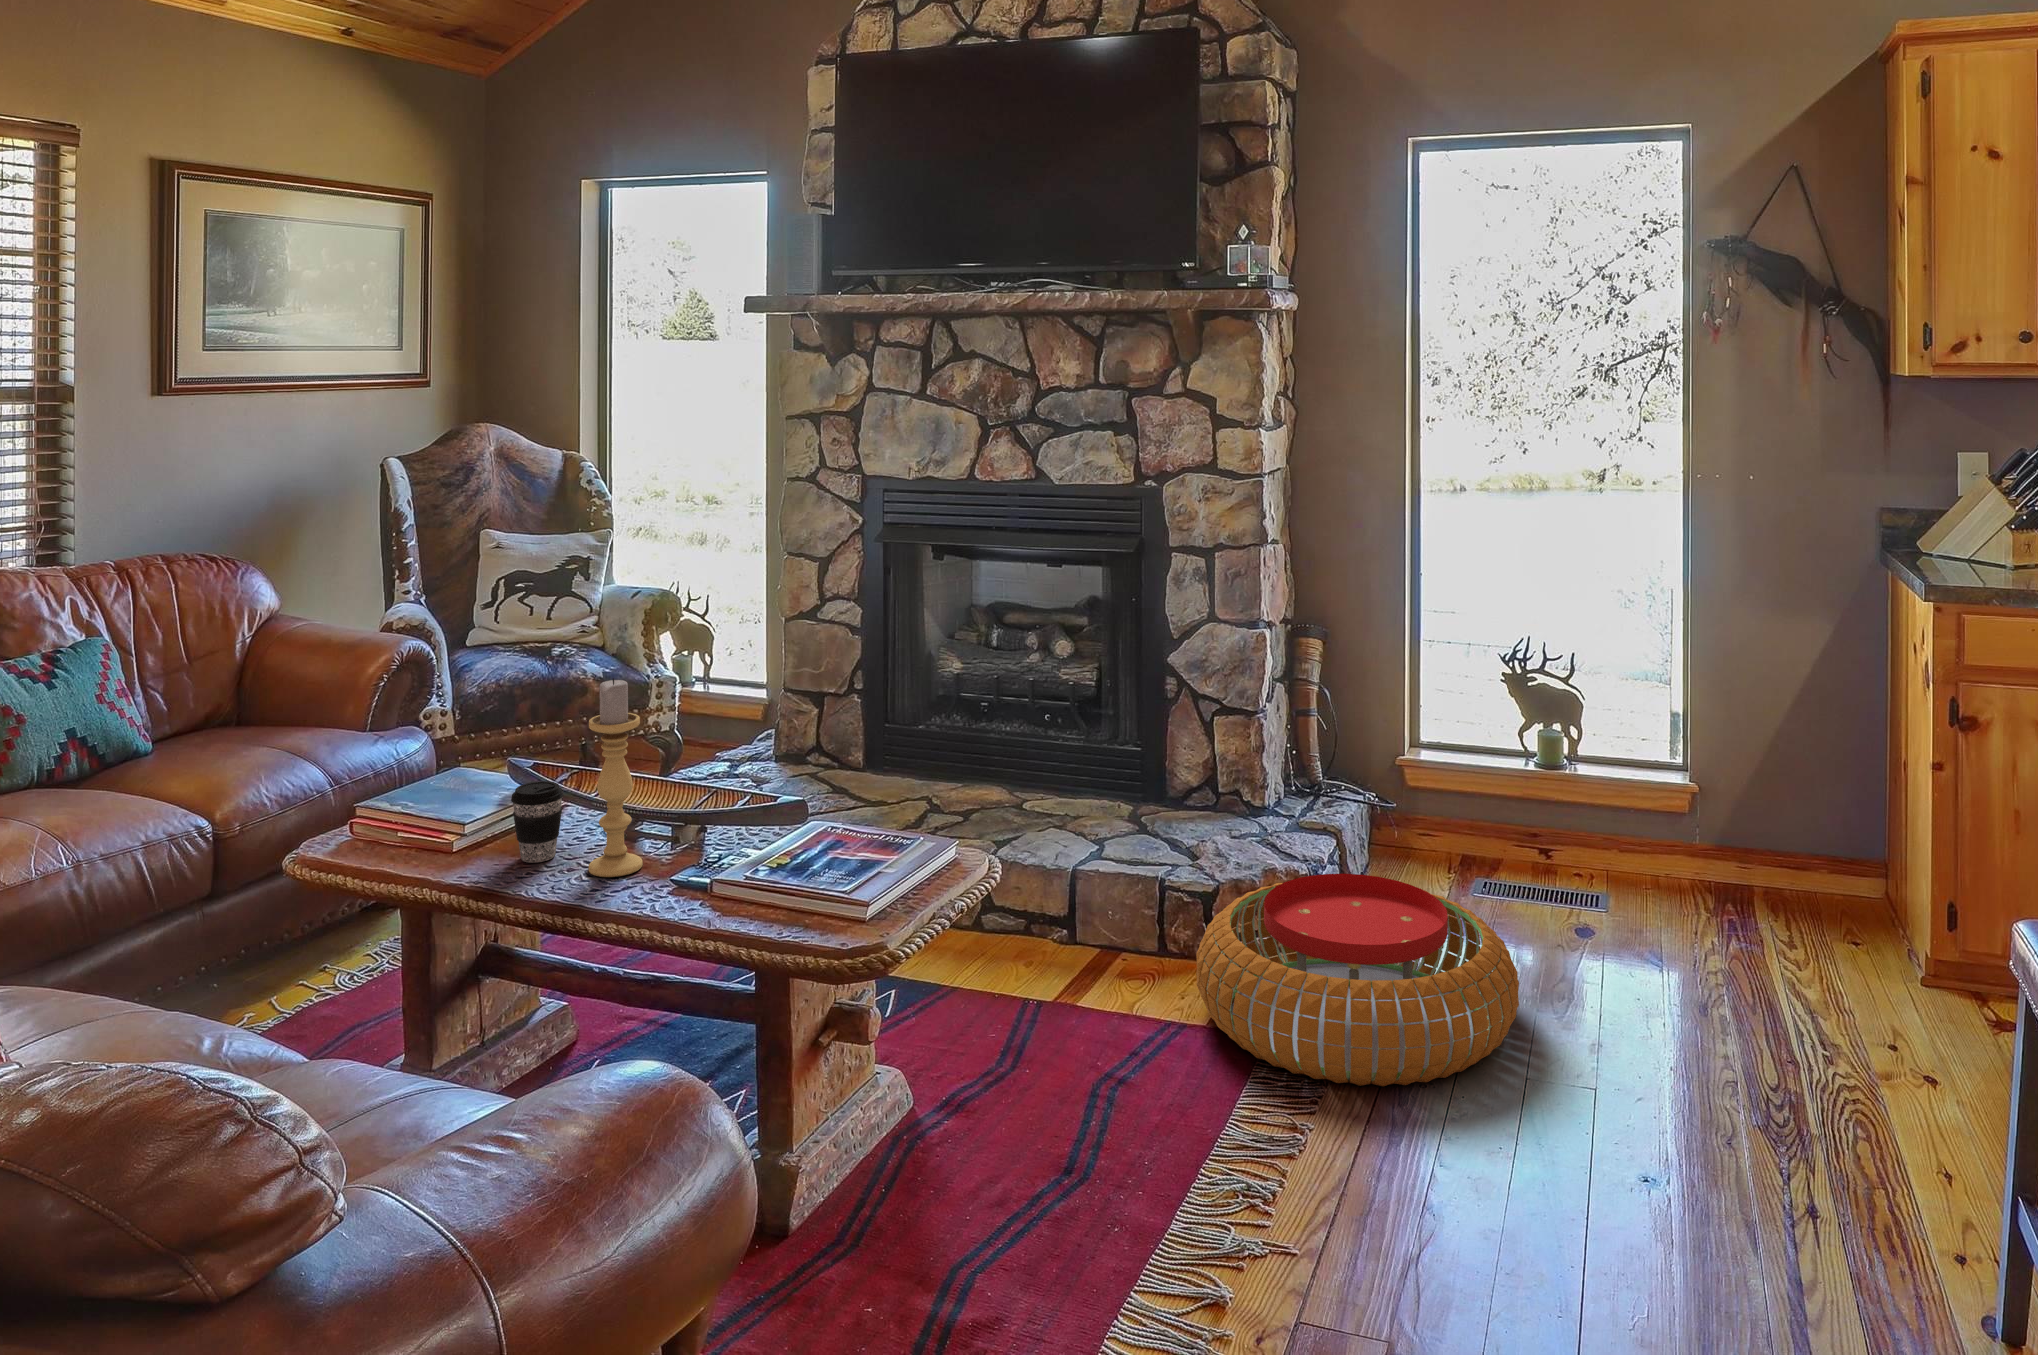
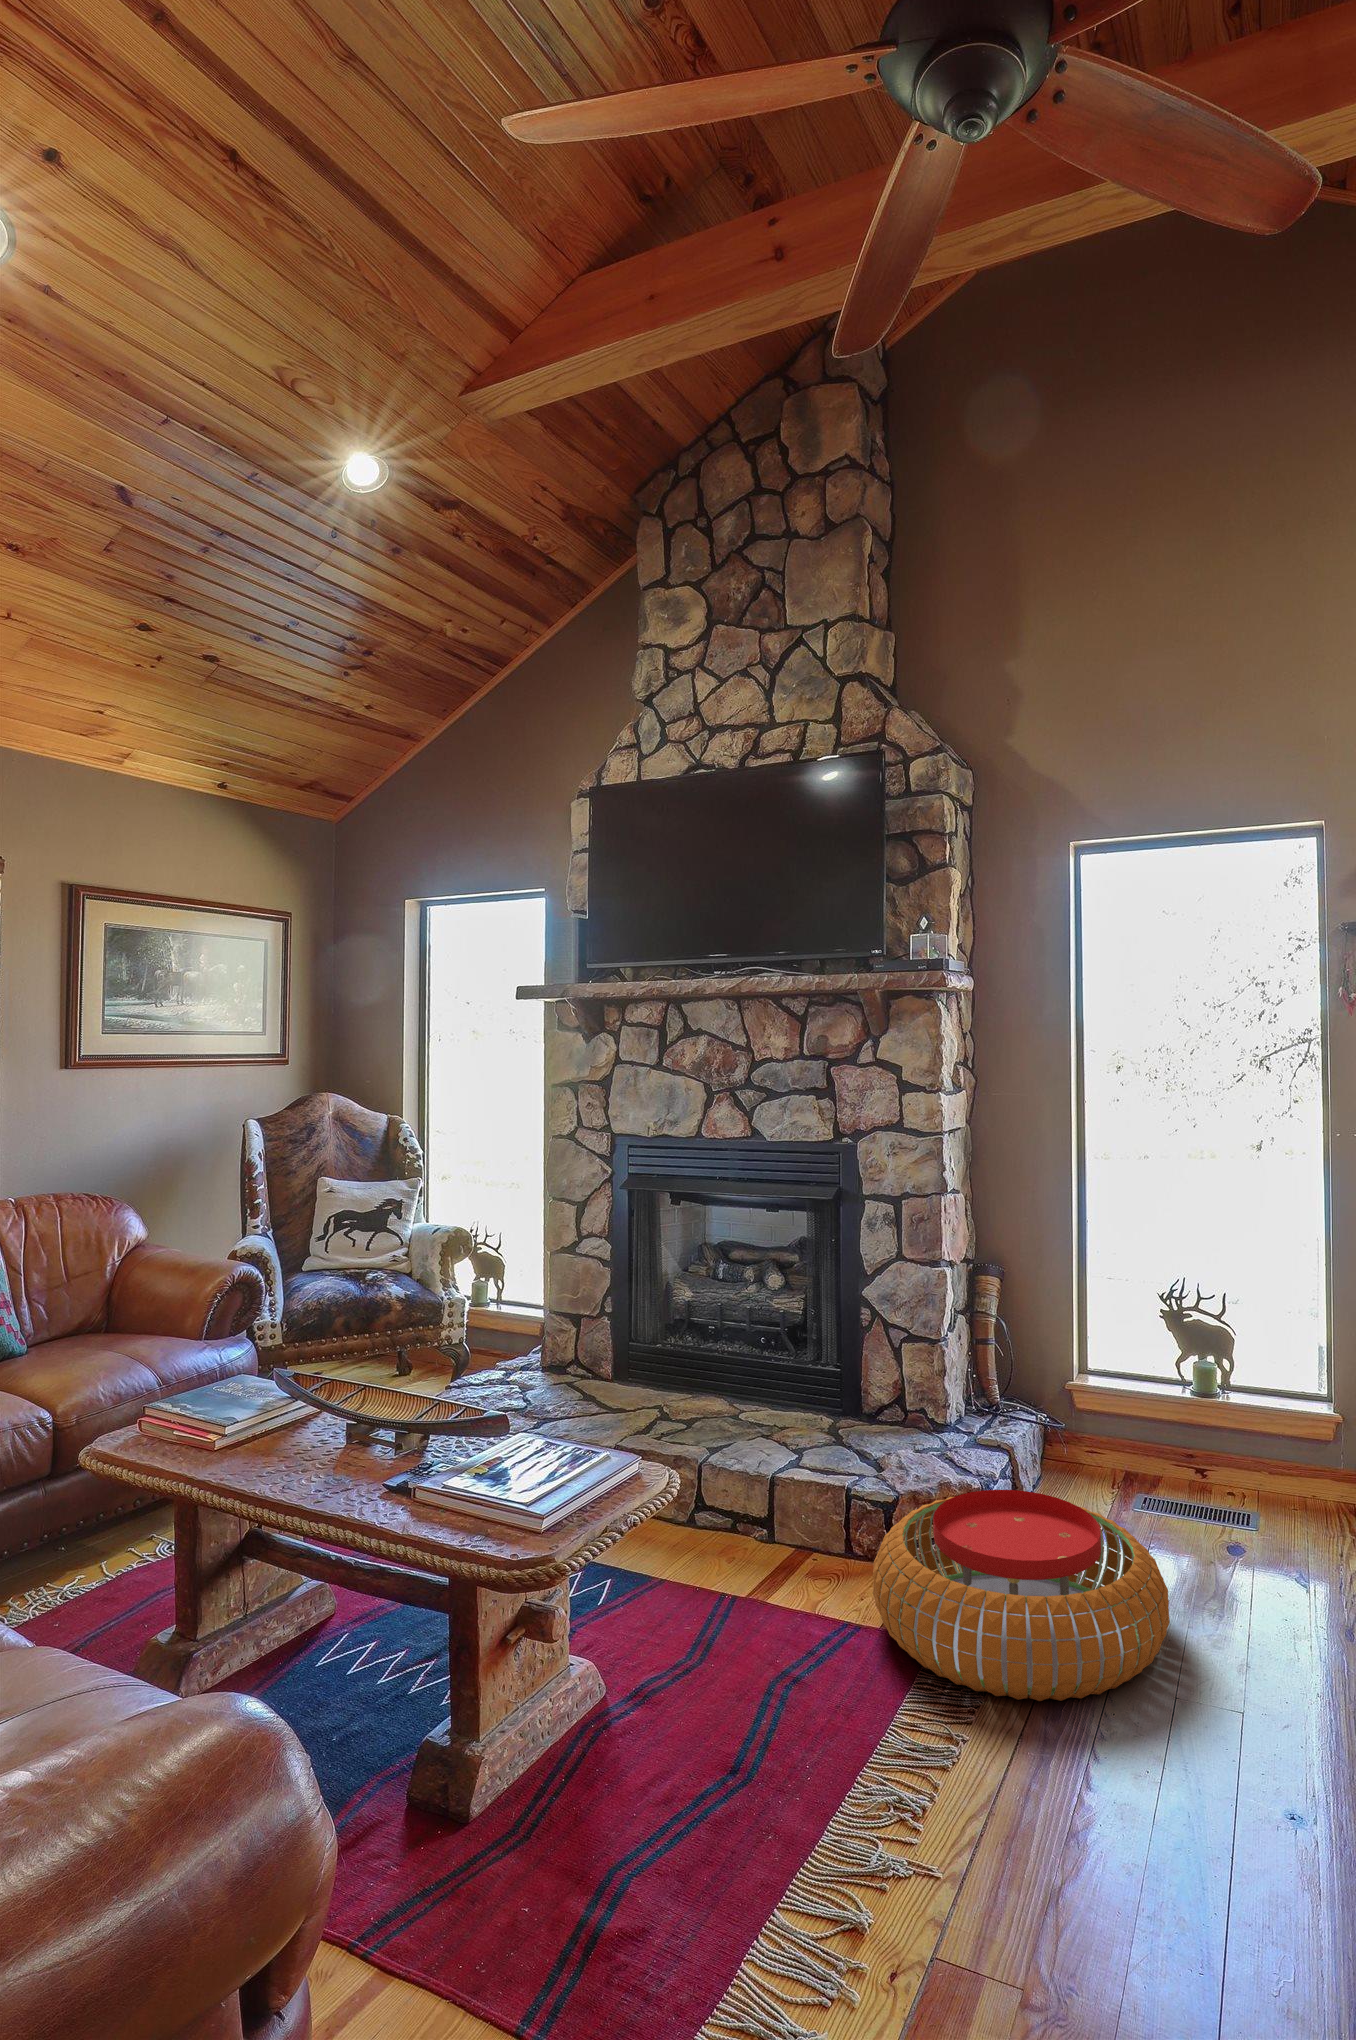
candle holder: present [589,678,643,877] -> none [312,1297,363,1480]
coffee cup: present [511,781,563,862] -> none [252,1390,299,1464]

